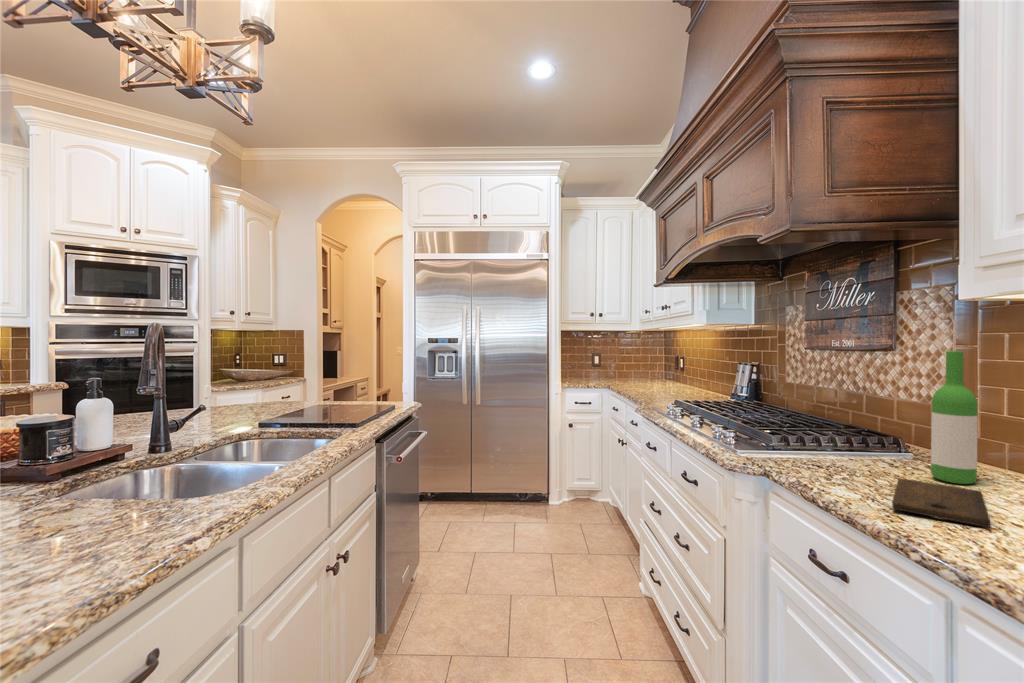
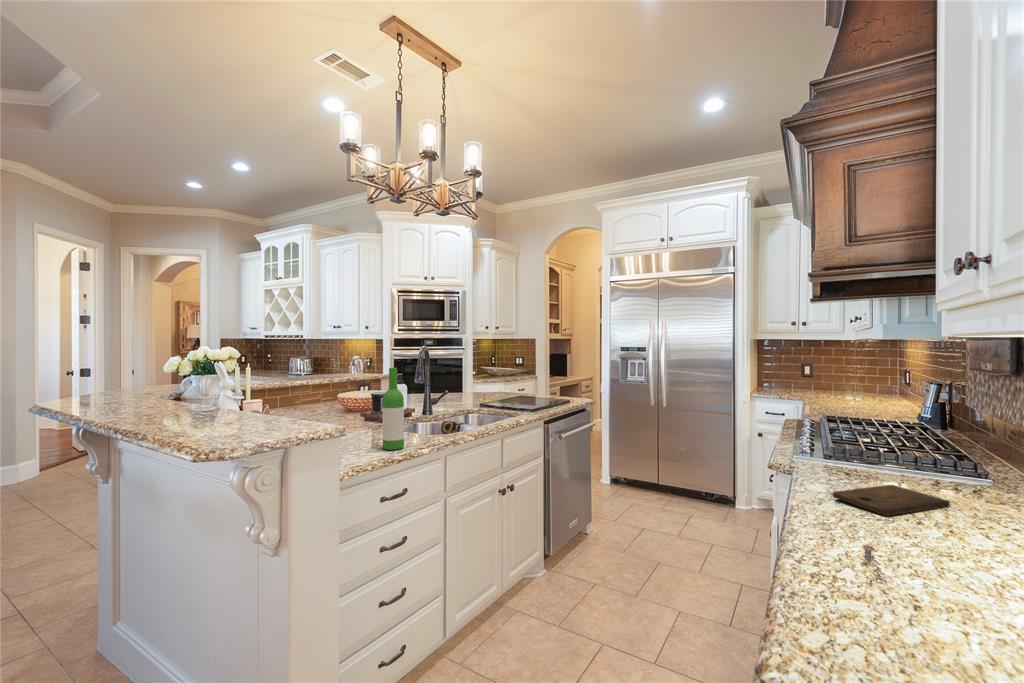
wine bottle: present [931,351,978,484] -> present [383,368,404,450]

